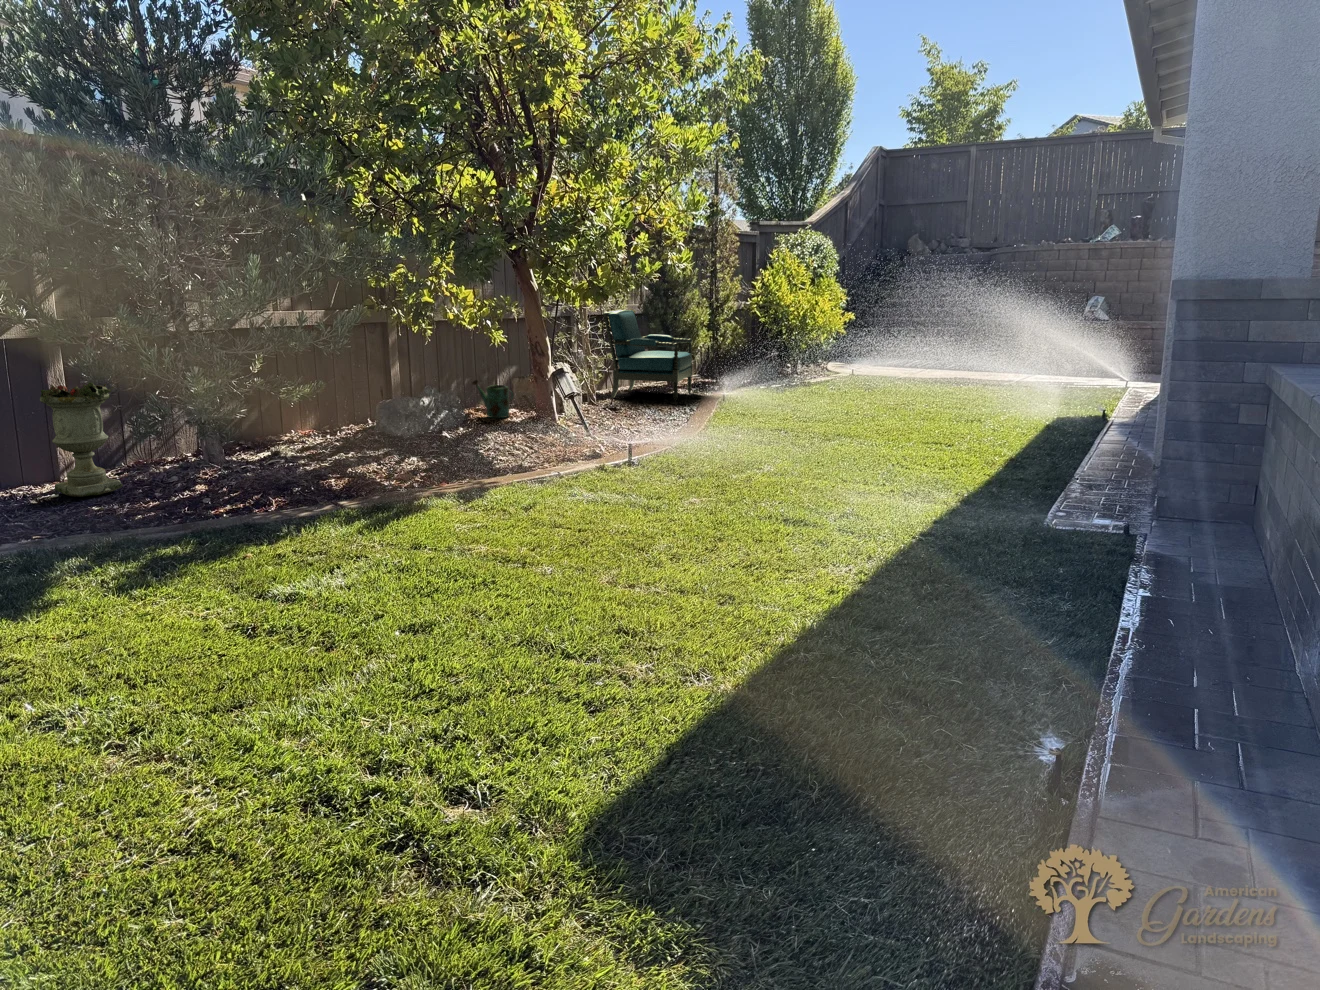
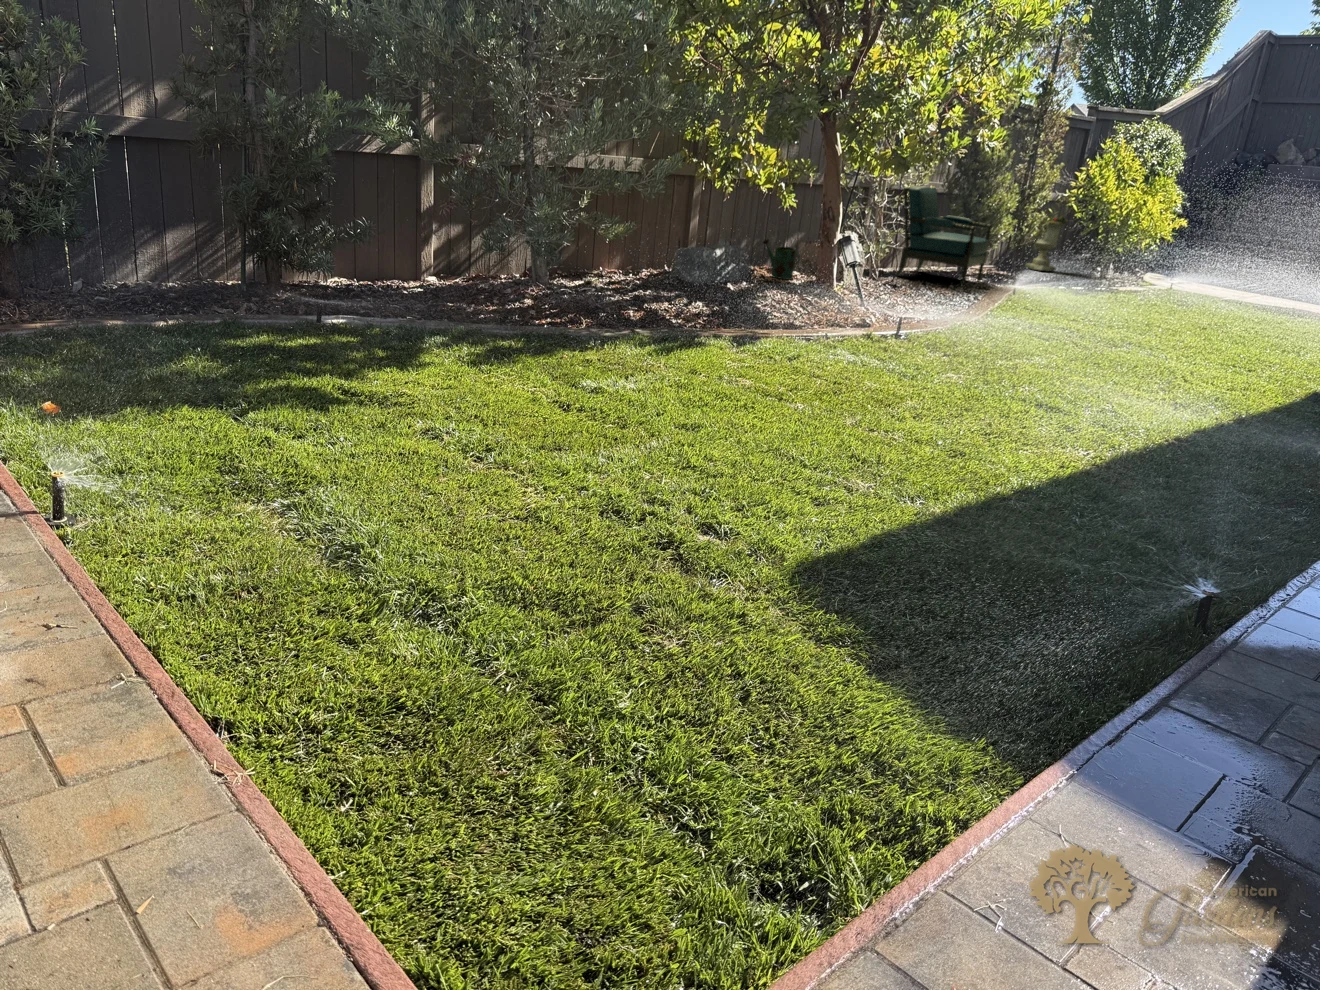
planter: present [40,382,123,497] -> present [1025,216,1067,272]

